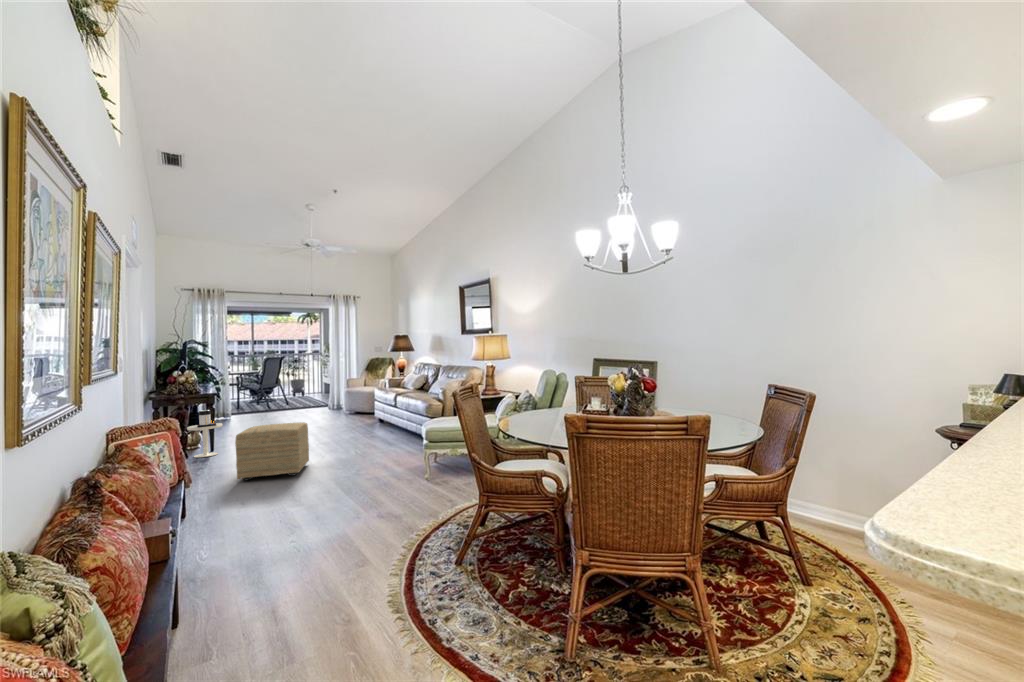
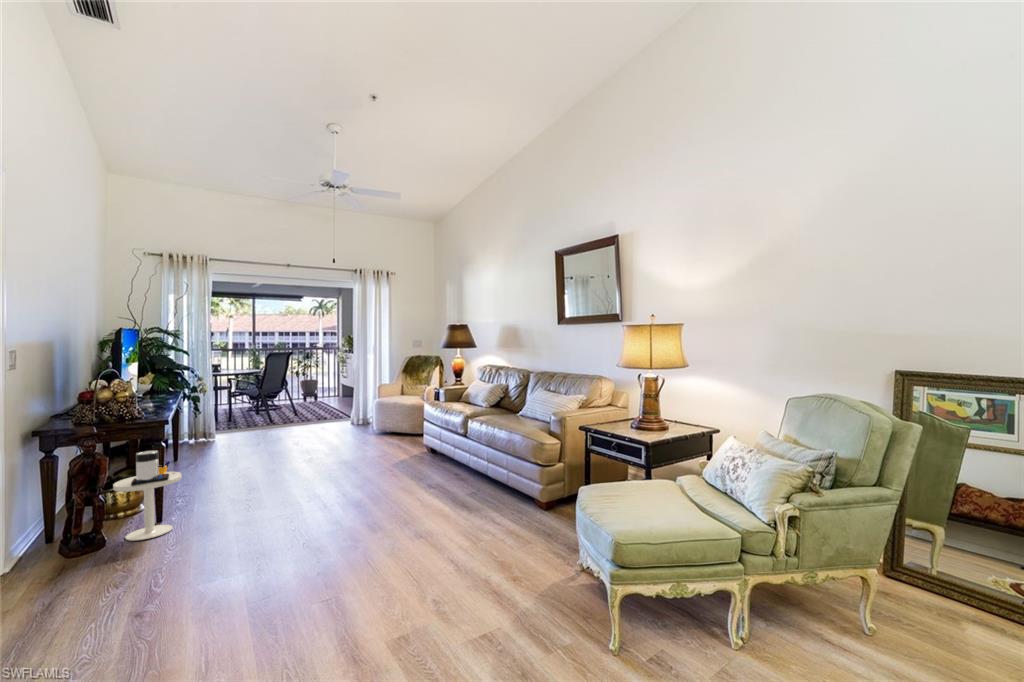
ottoman: present [235,422,309,481] -> none [177,489,340,645]

